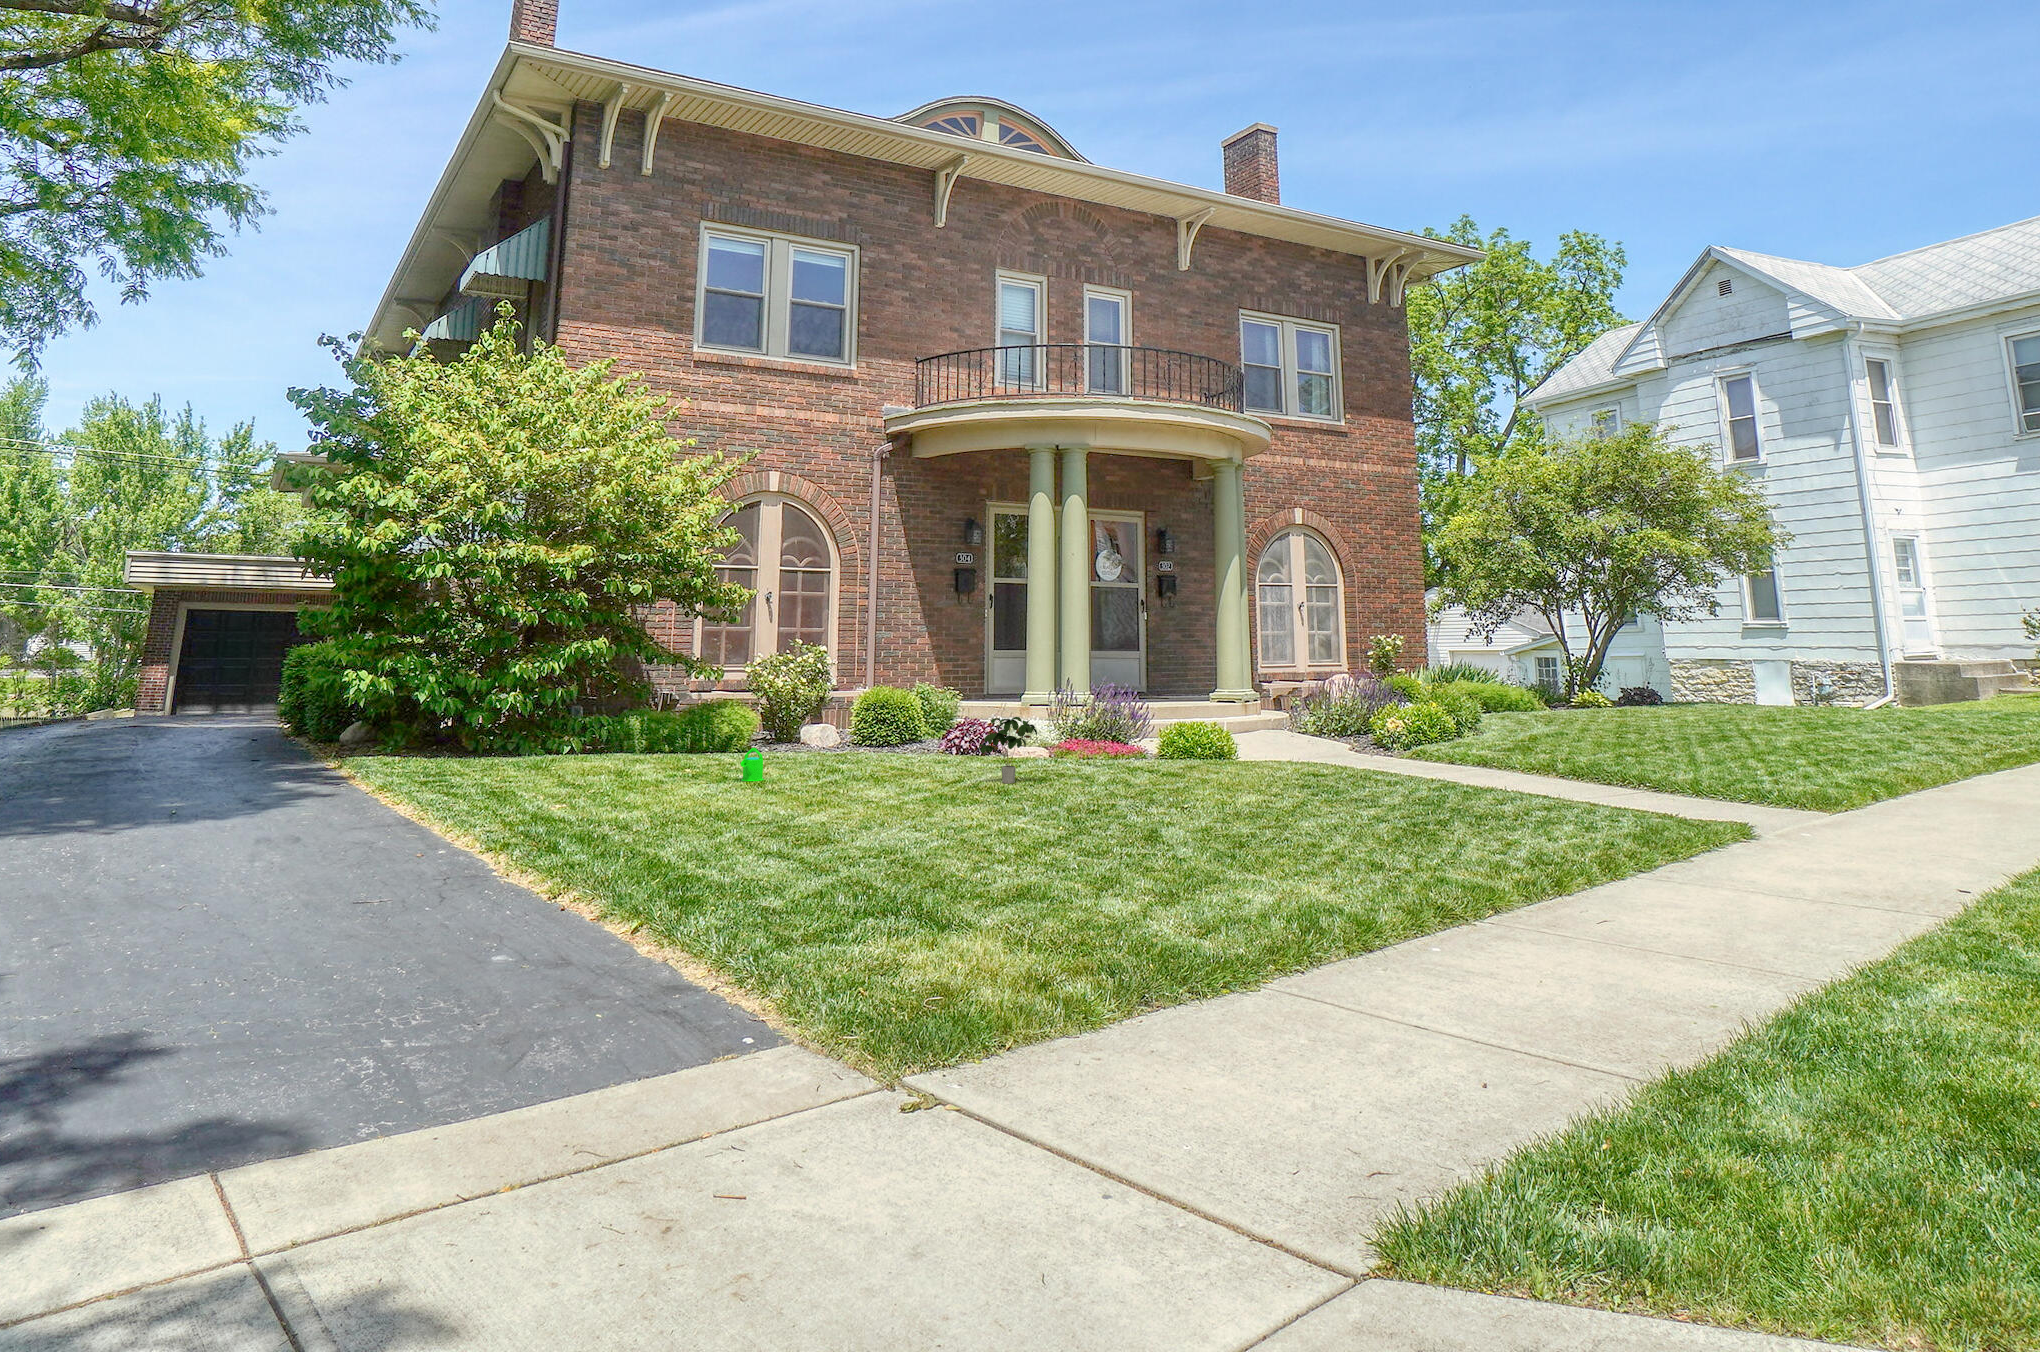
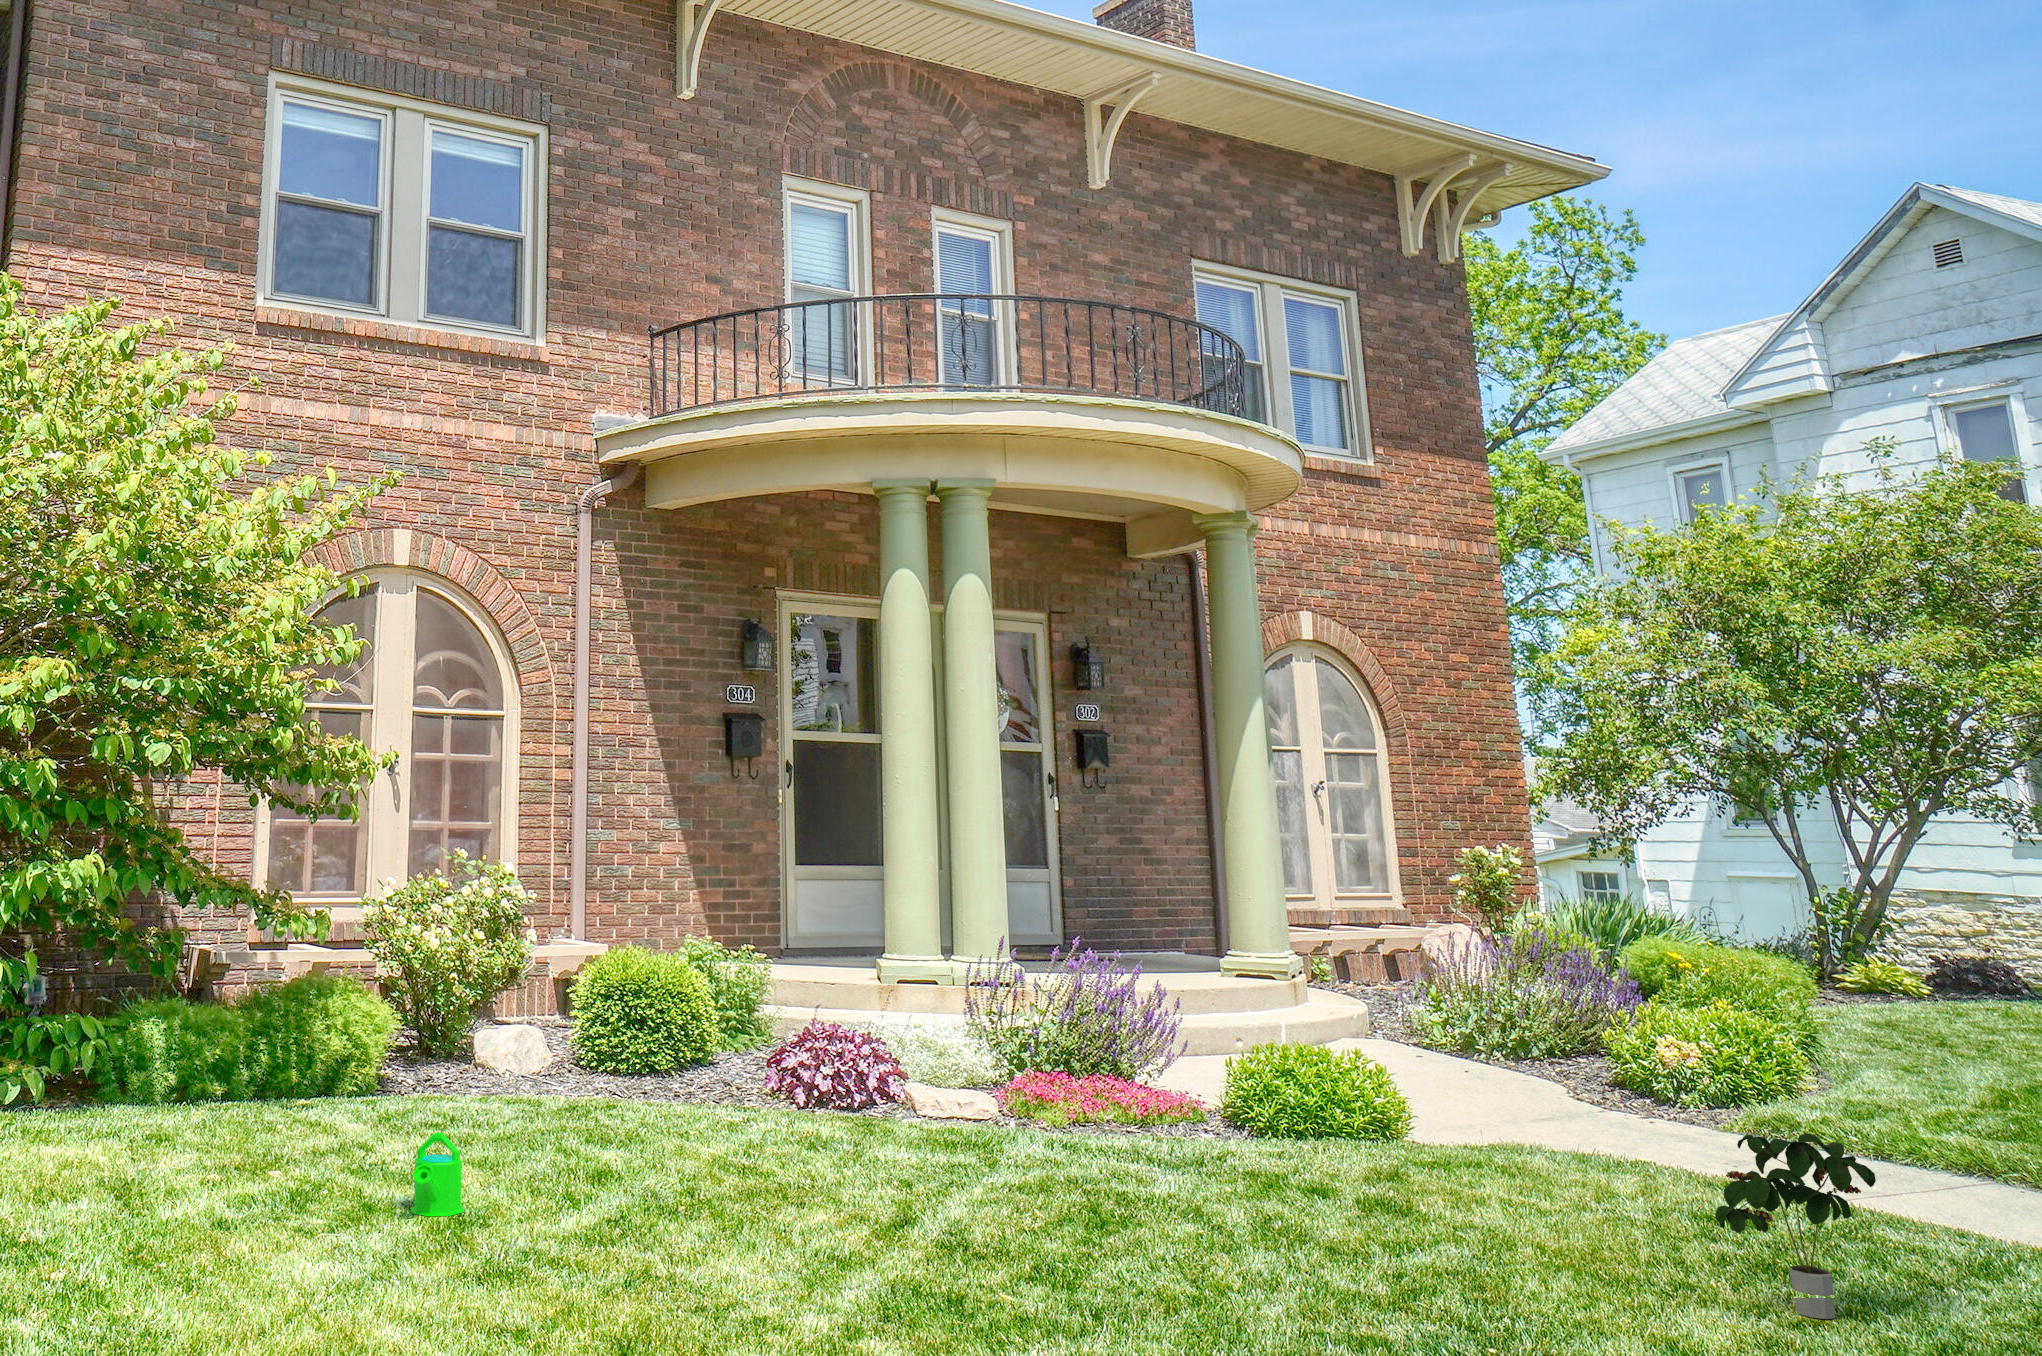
potted plant: present [978,717,1037,783] -> present [1715,1133,1876,1319]

